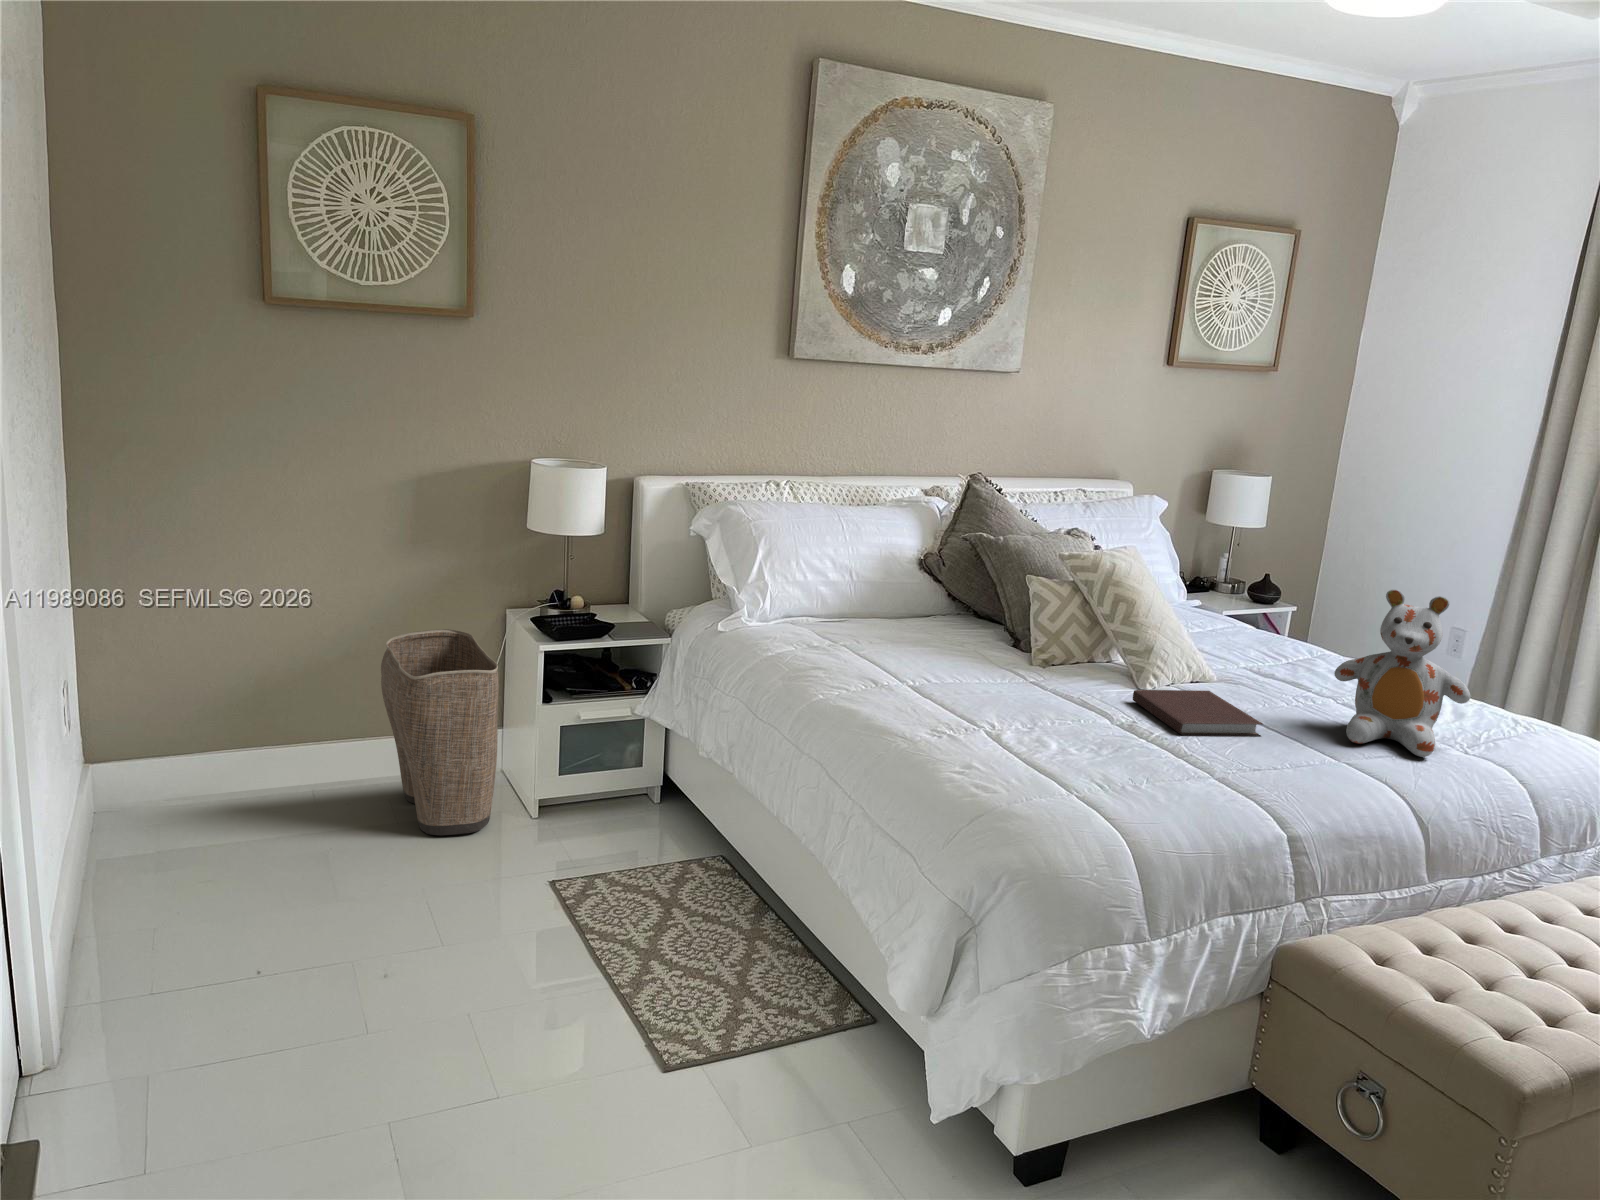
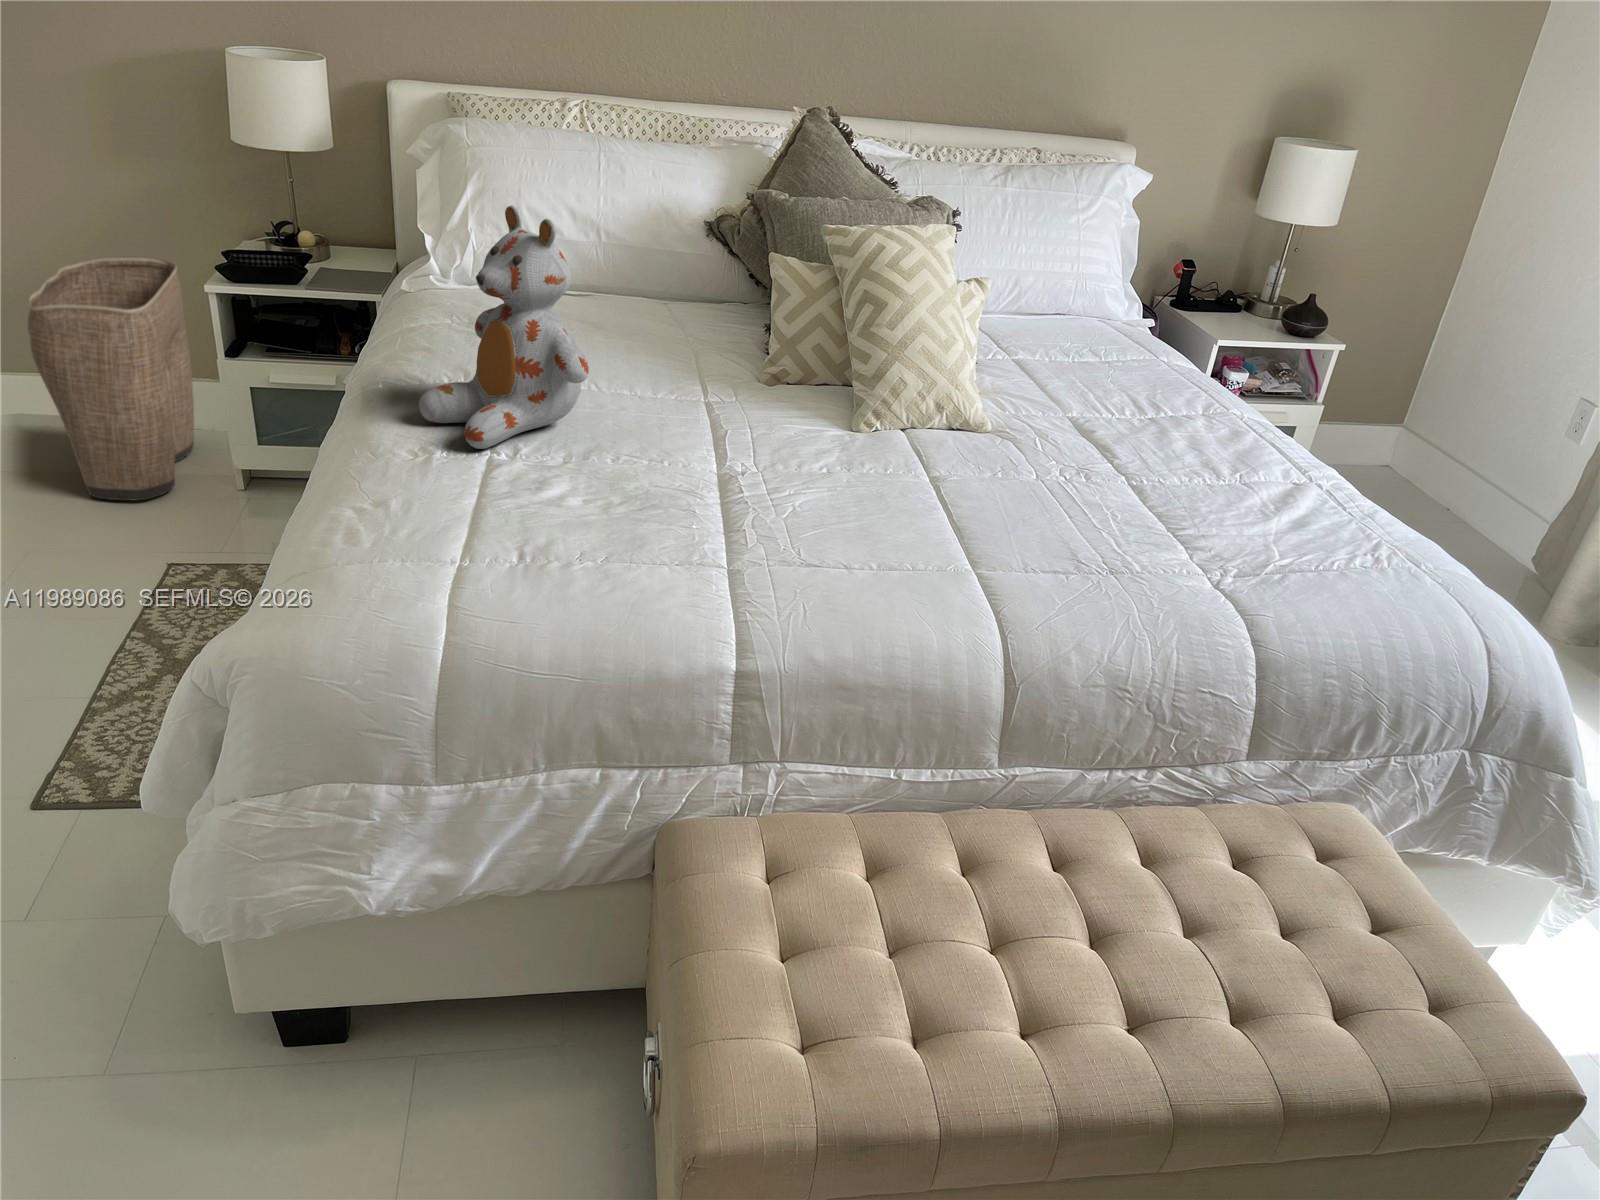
stuffed bear: present [1334,589,1470,757] -> present [419,206,589,449]
notebook: present [1133,690,1263,736] -> none [787,426,919,515]

